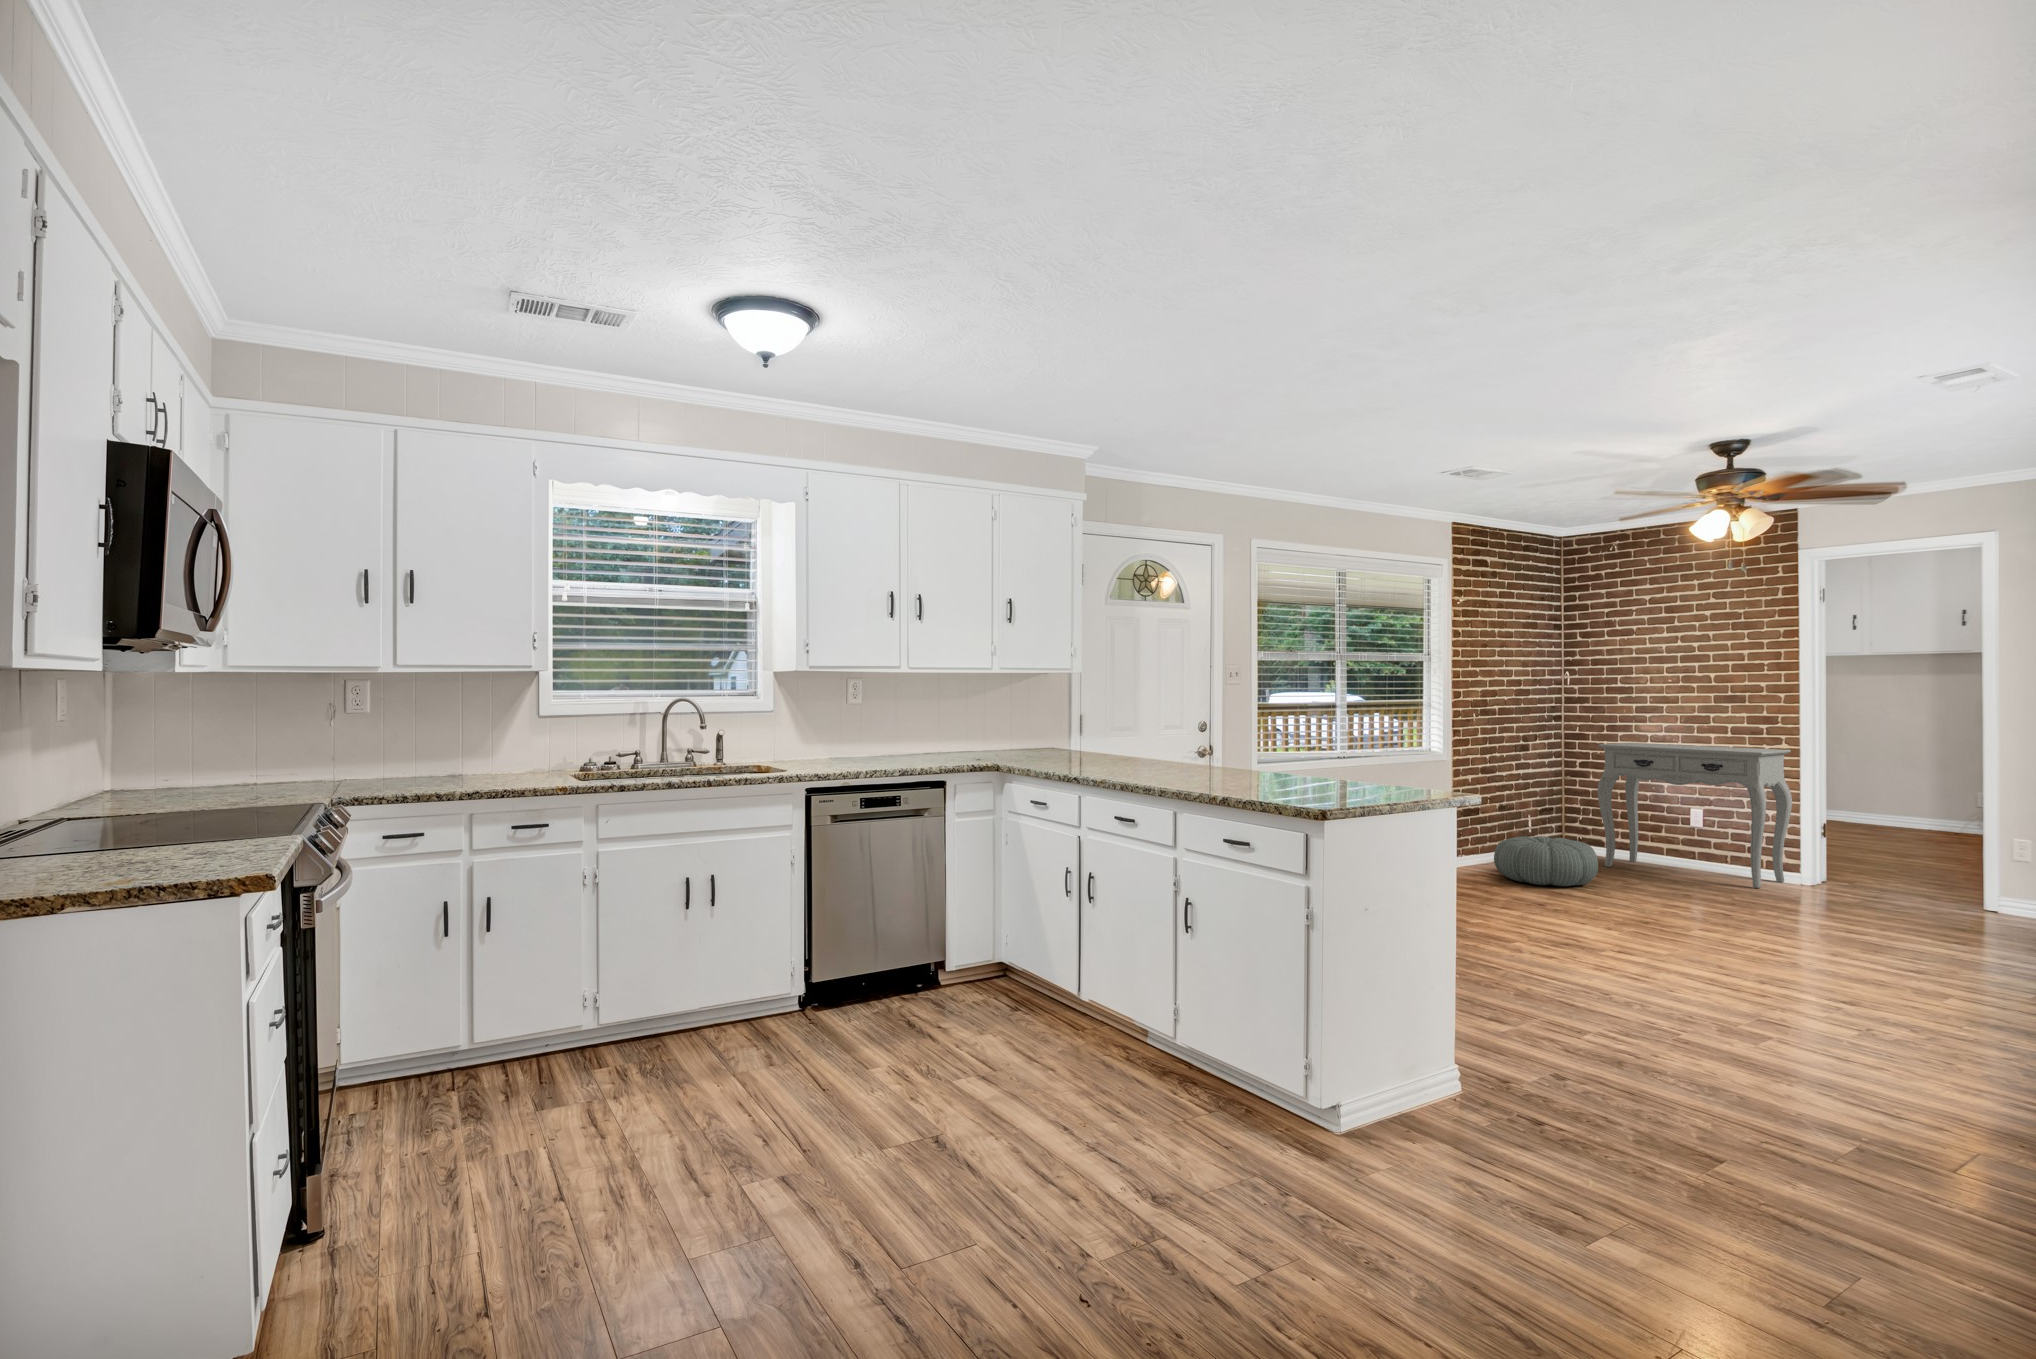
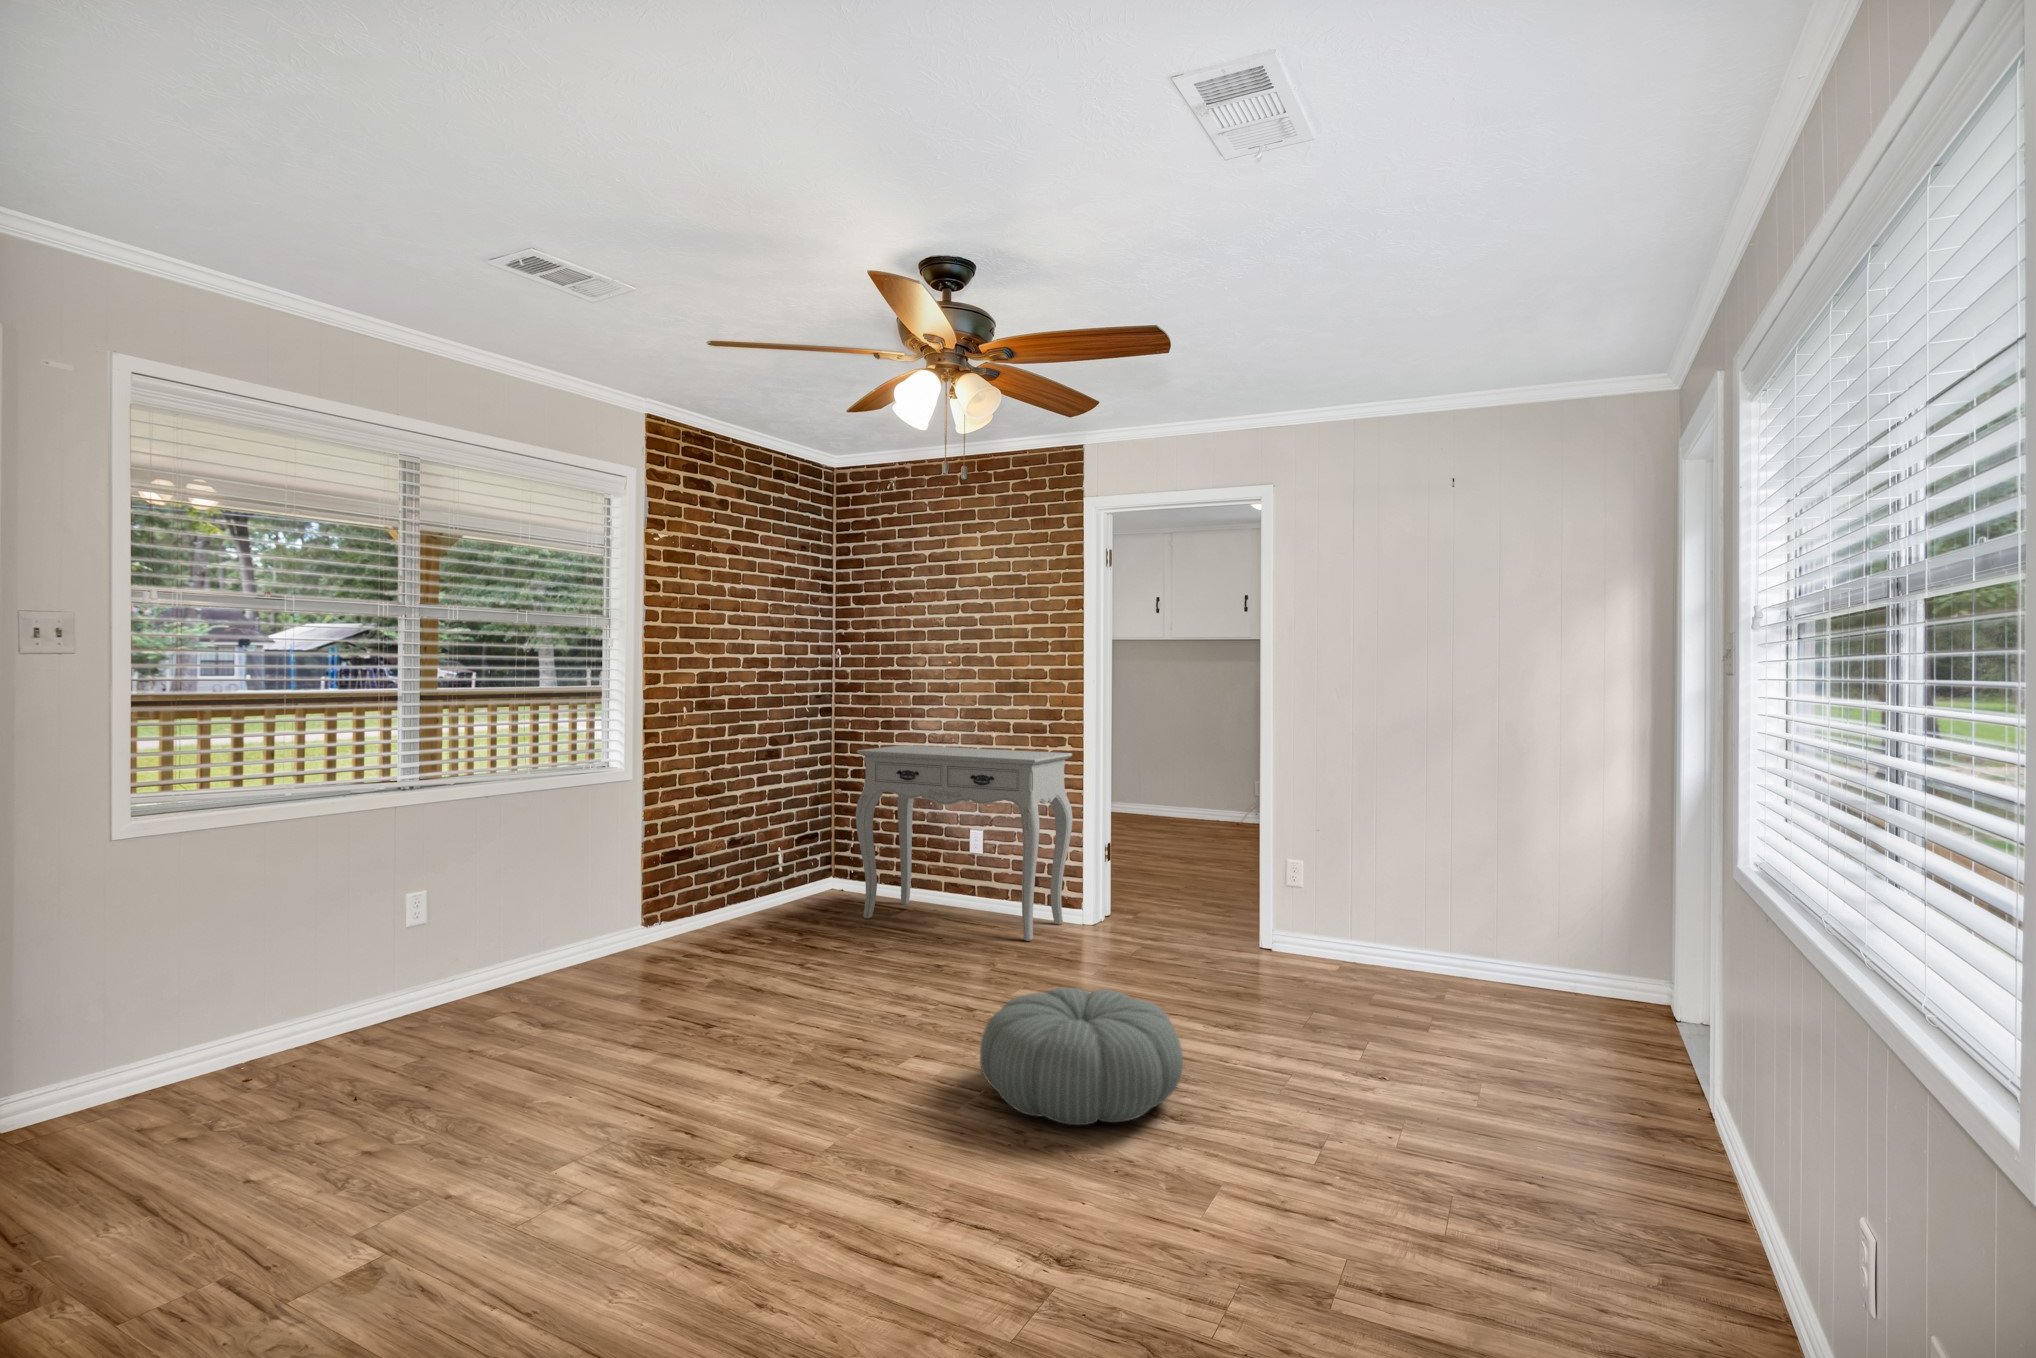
pouf: present [1494,836,1598,886] -> present [980,988,1183,1125]

